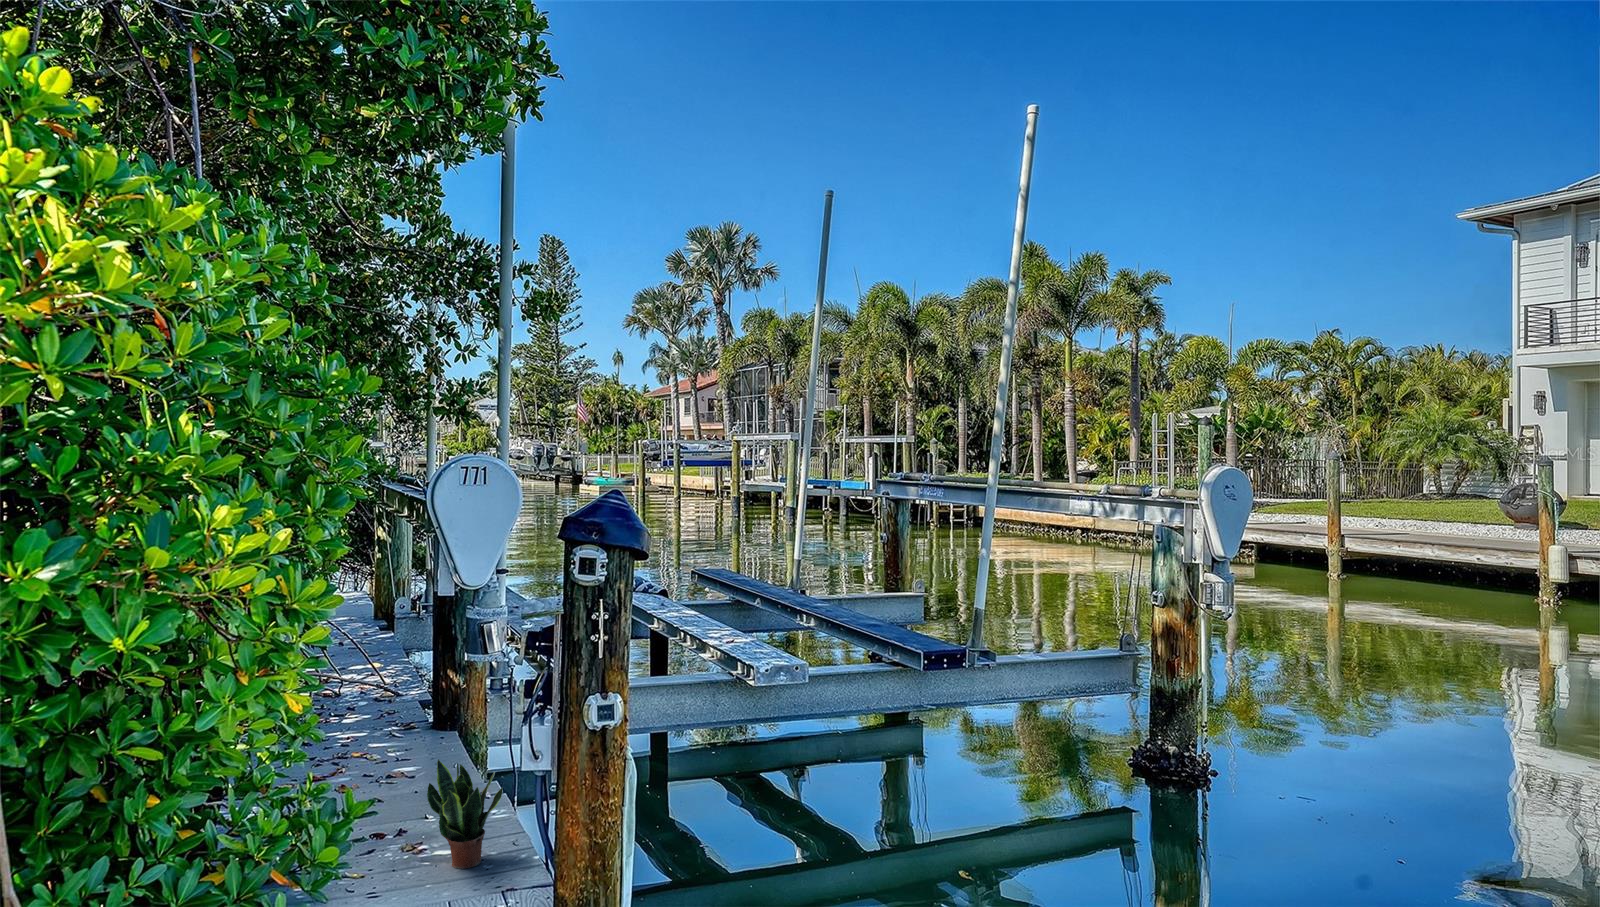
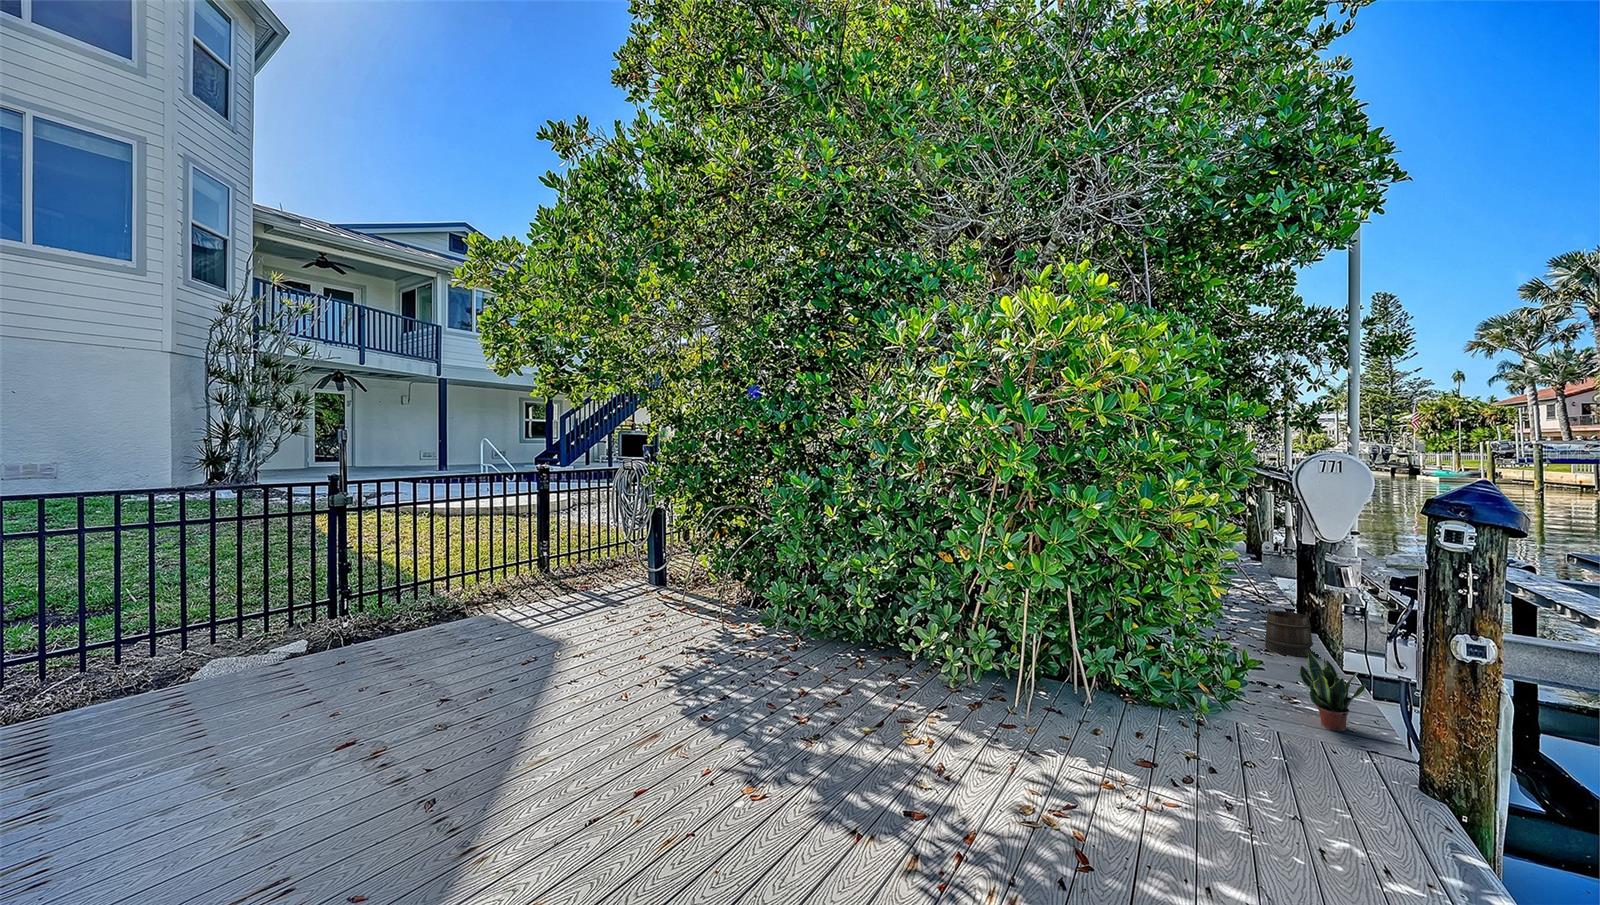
bucket: none [392,690,453,763] -> present [1265,609,1314,657]

